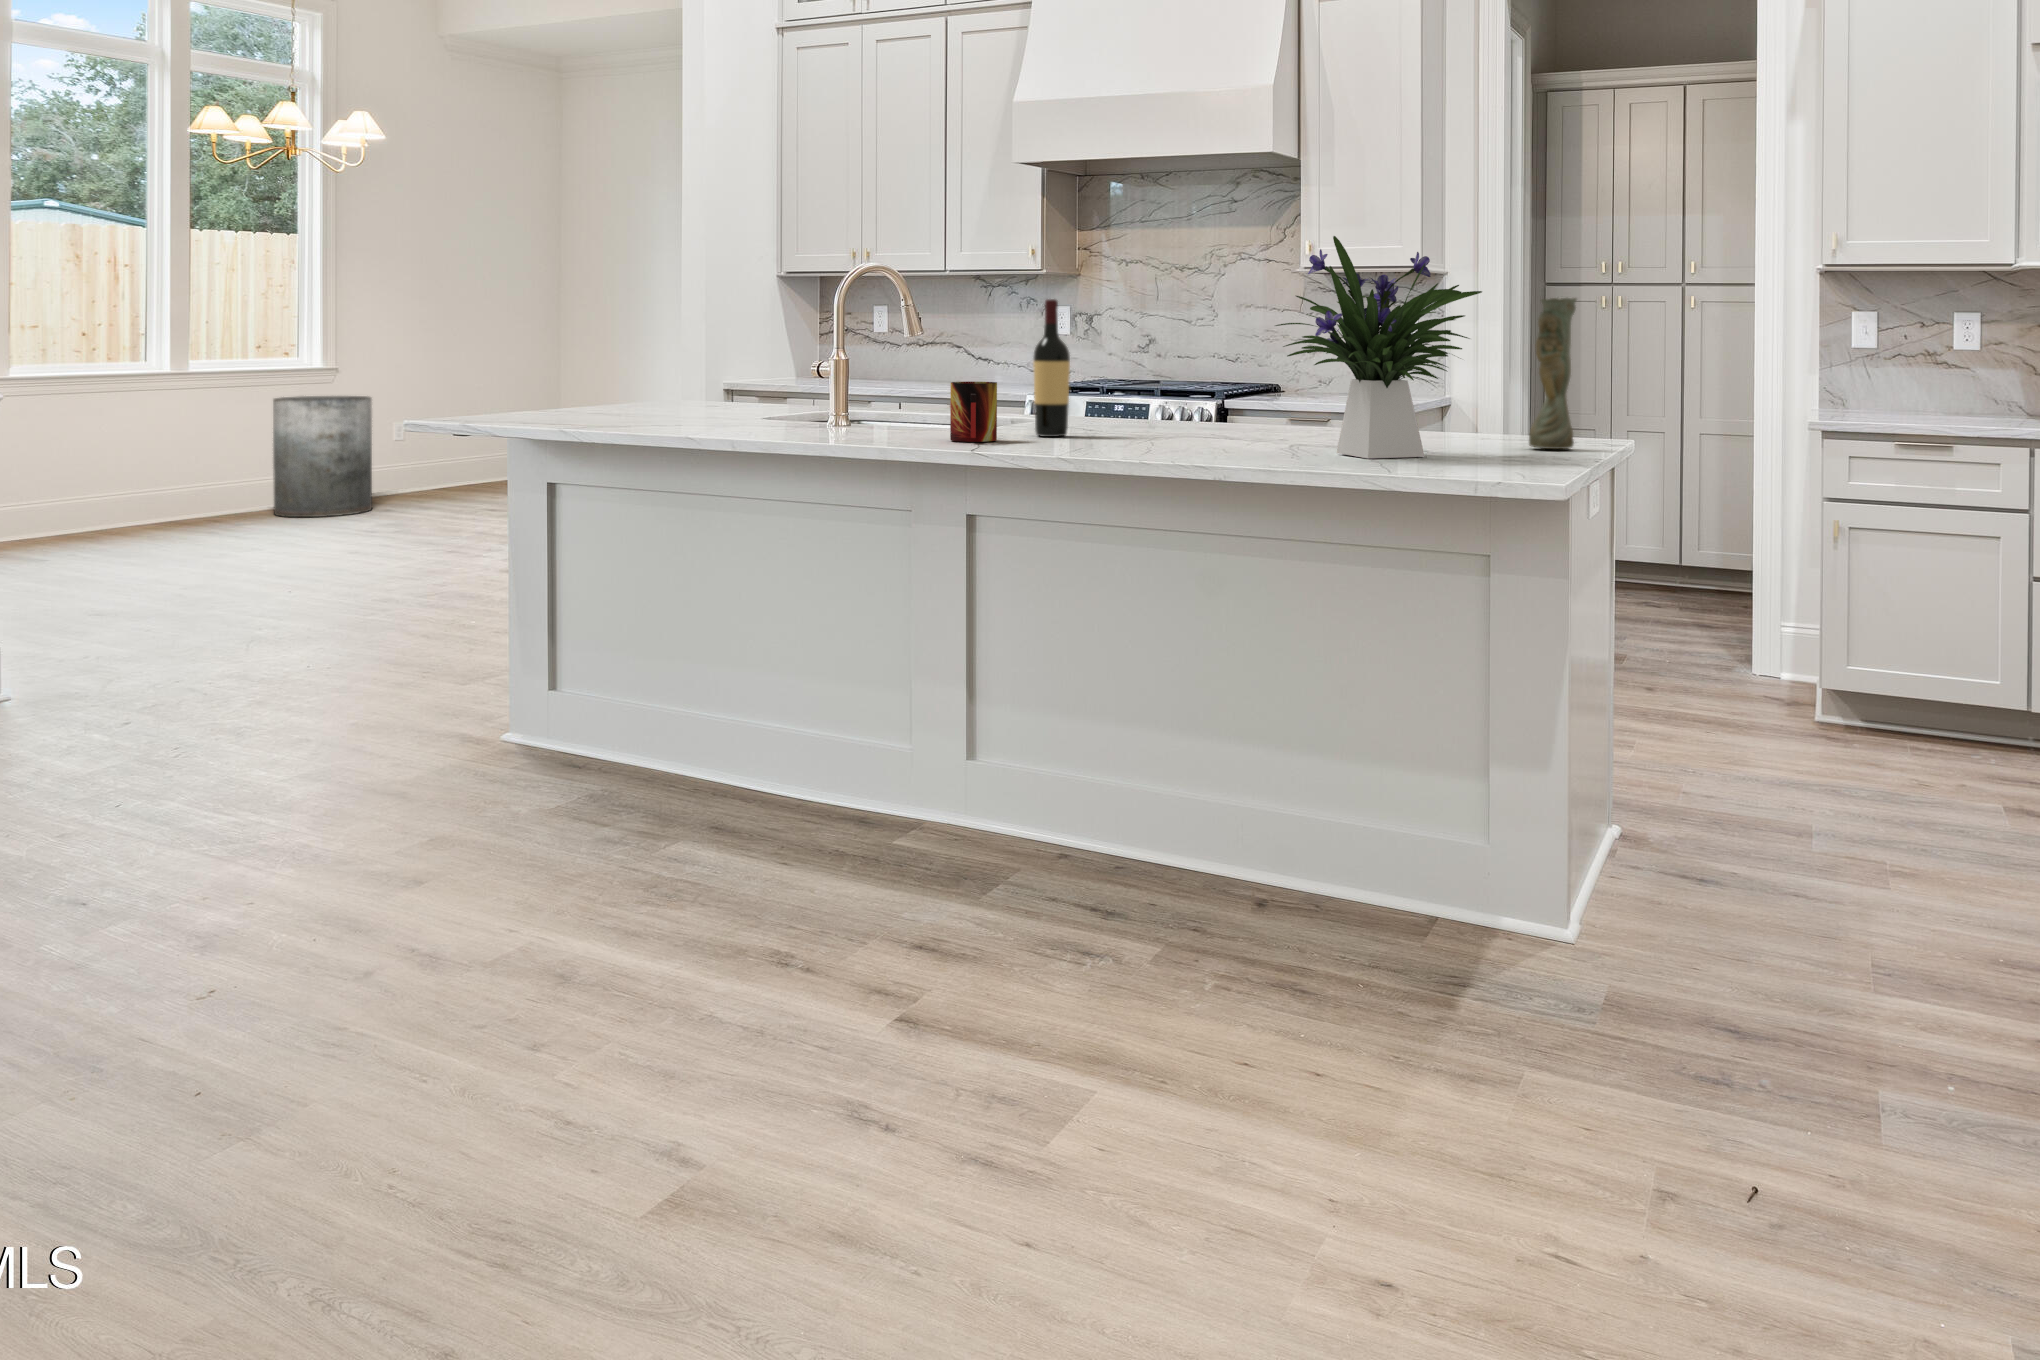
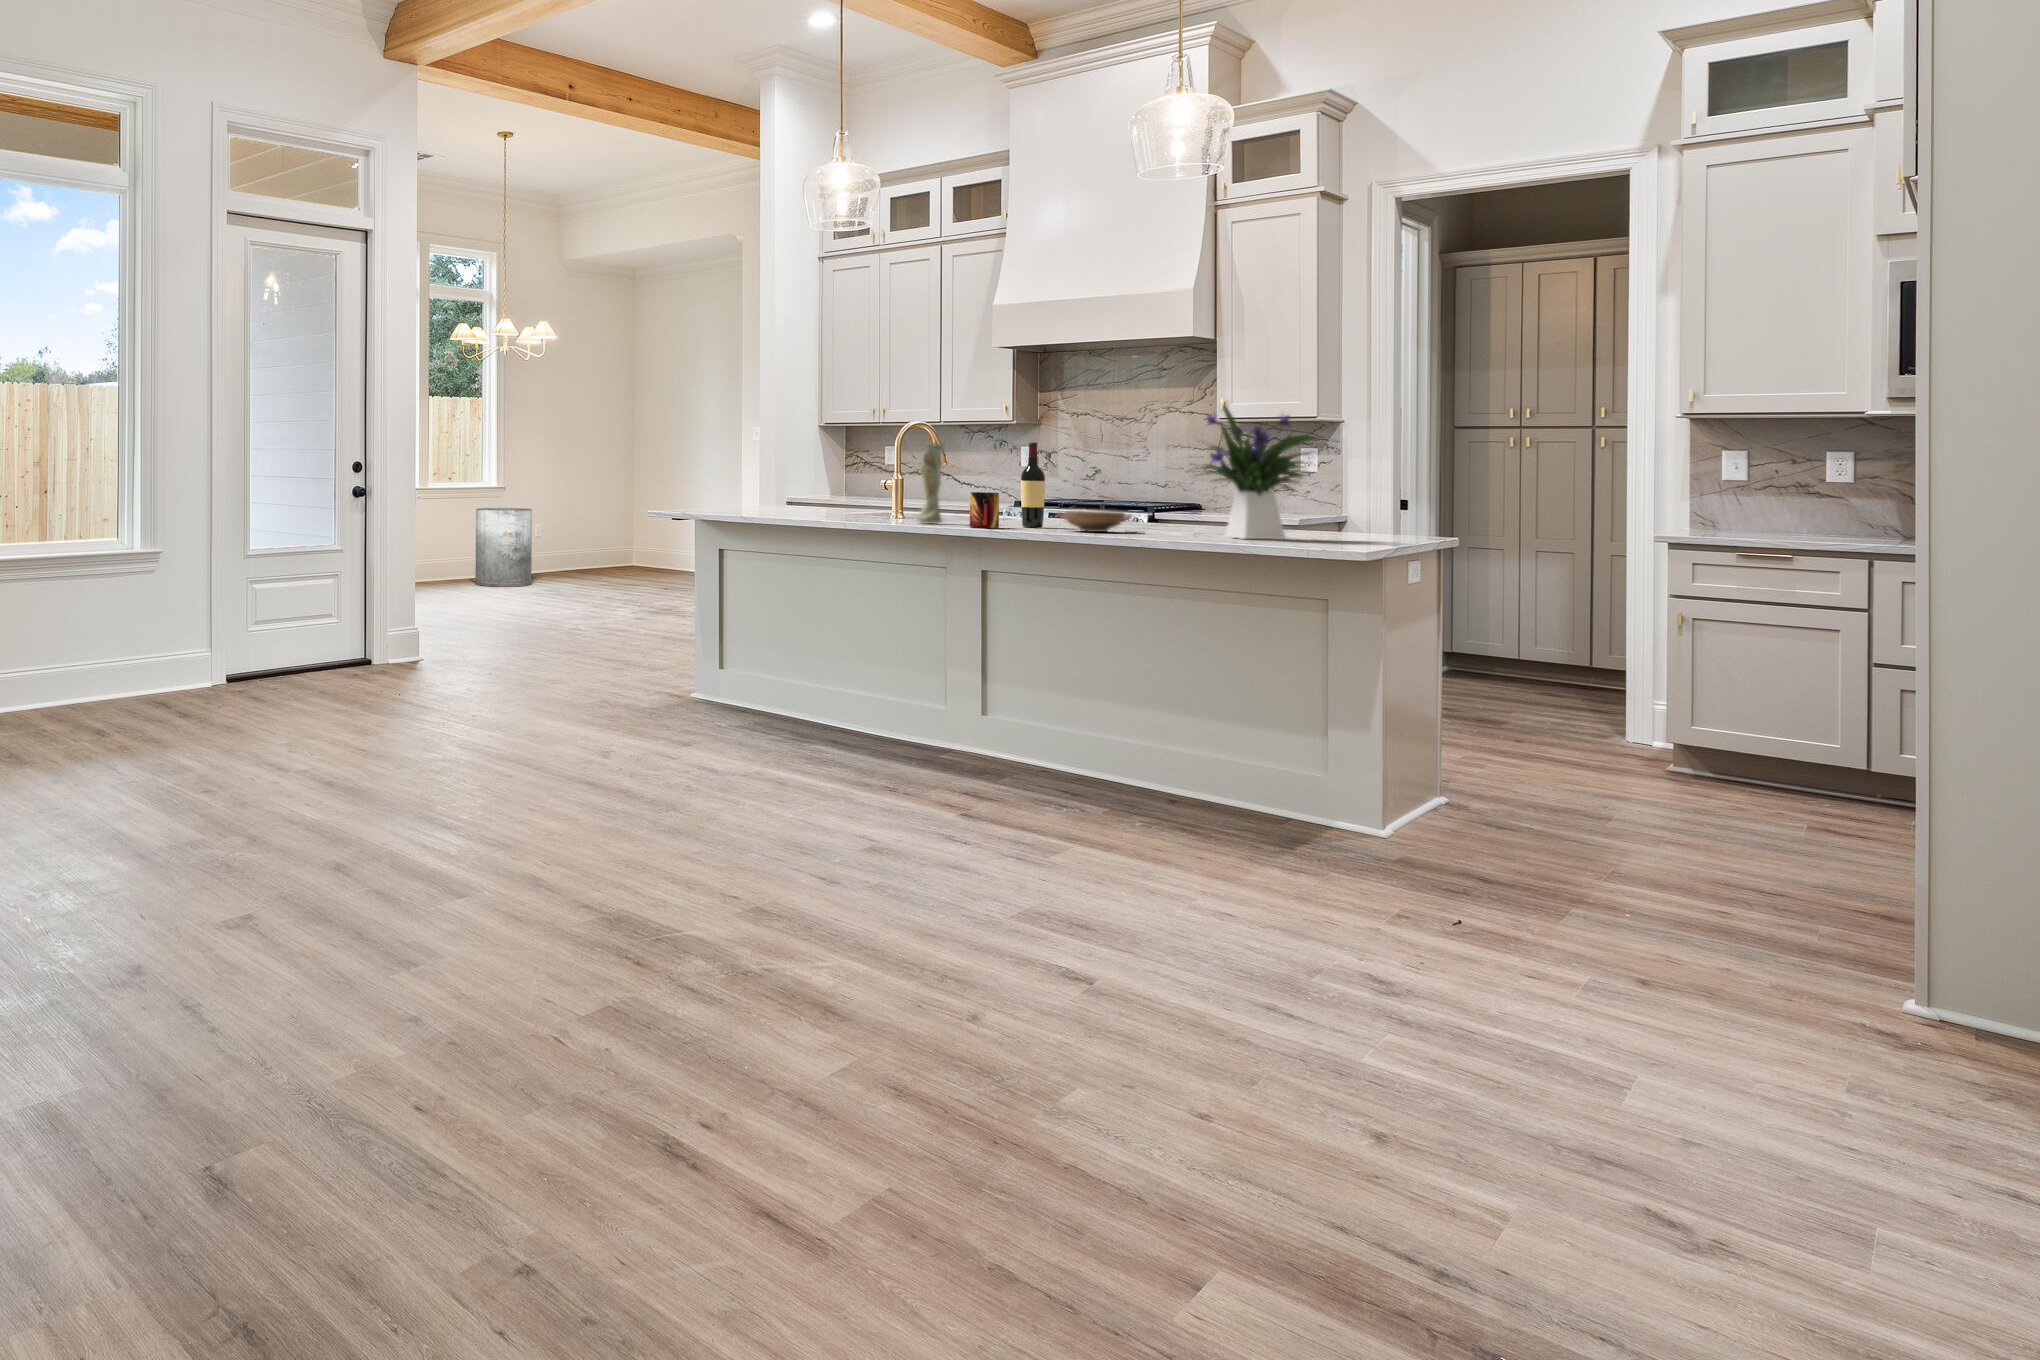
vase: present [1529,298,1577,449] -> present [918,444,943,523]
bowl: none [1085,410,1218,448] -> present [1058,510,1143,533]

